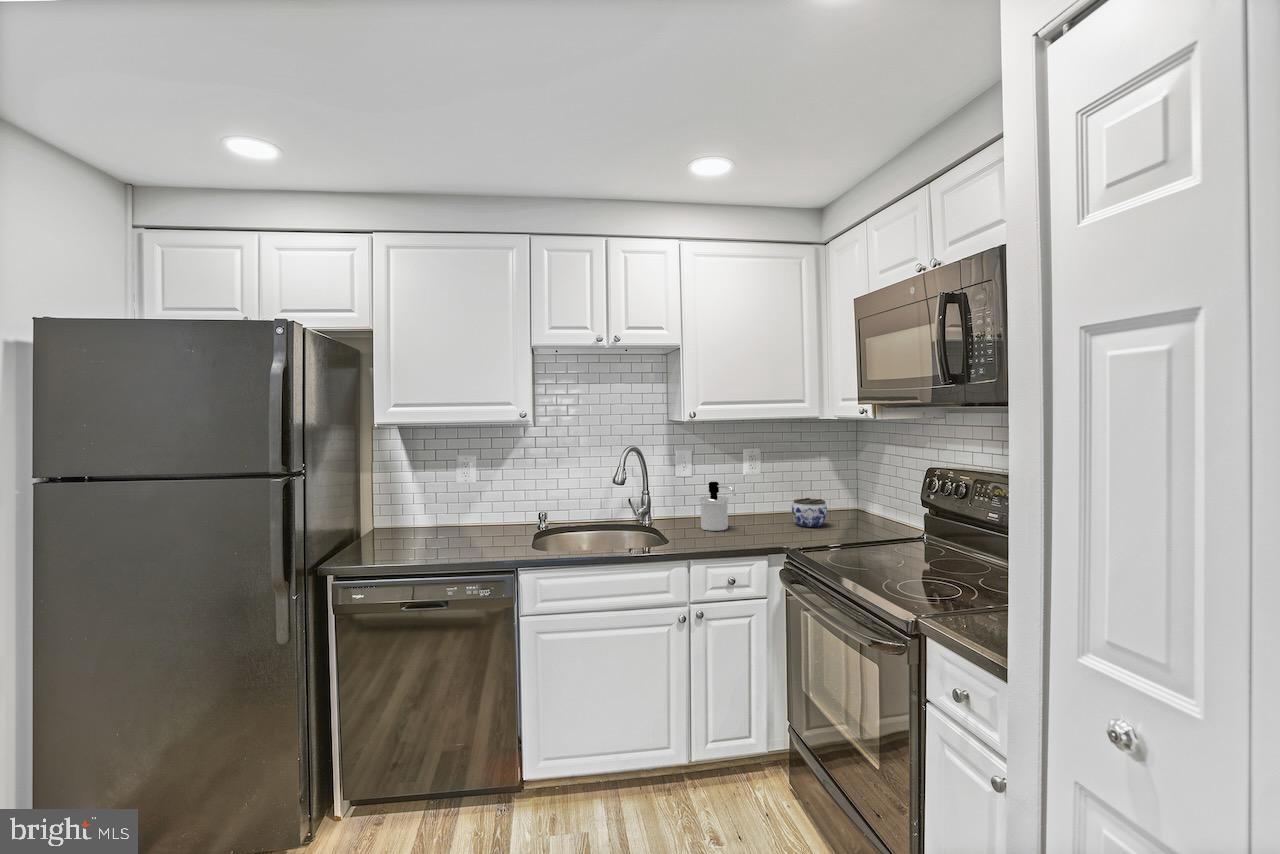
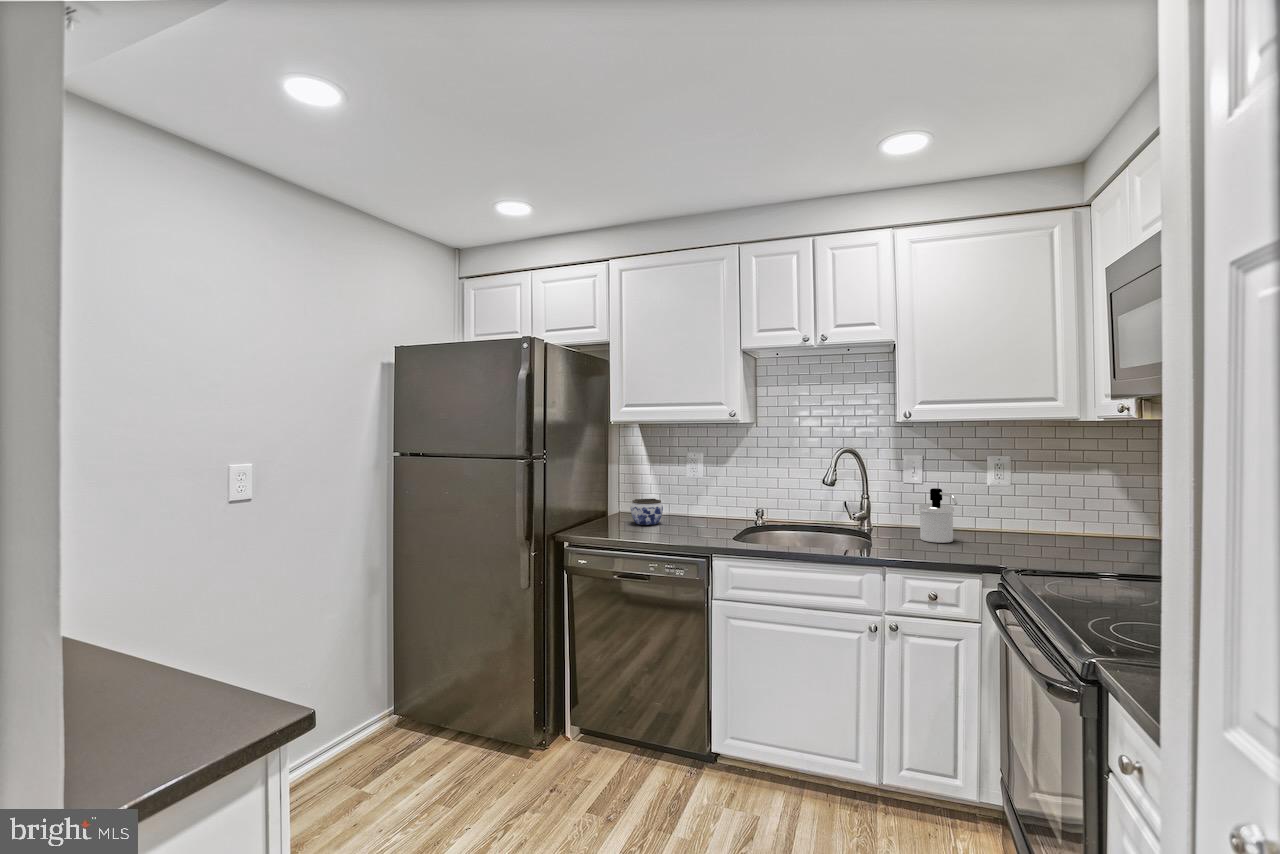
jar: present [792,498,827,527] -> present [631,499,663,525]

